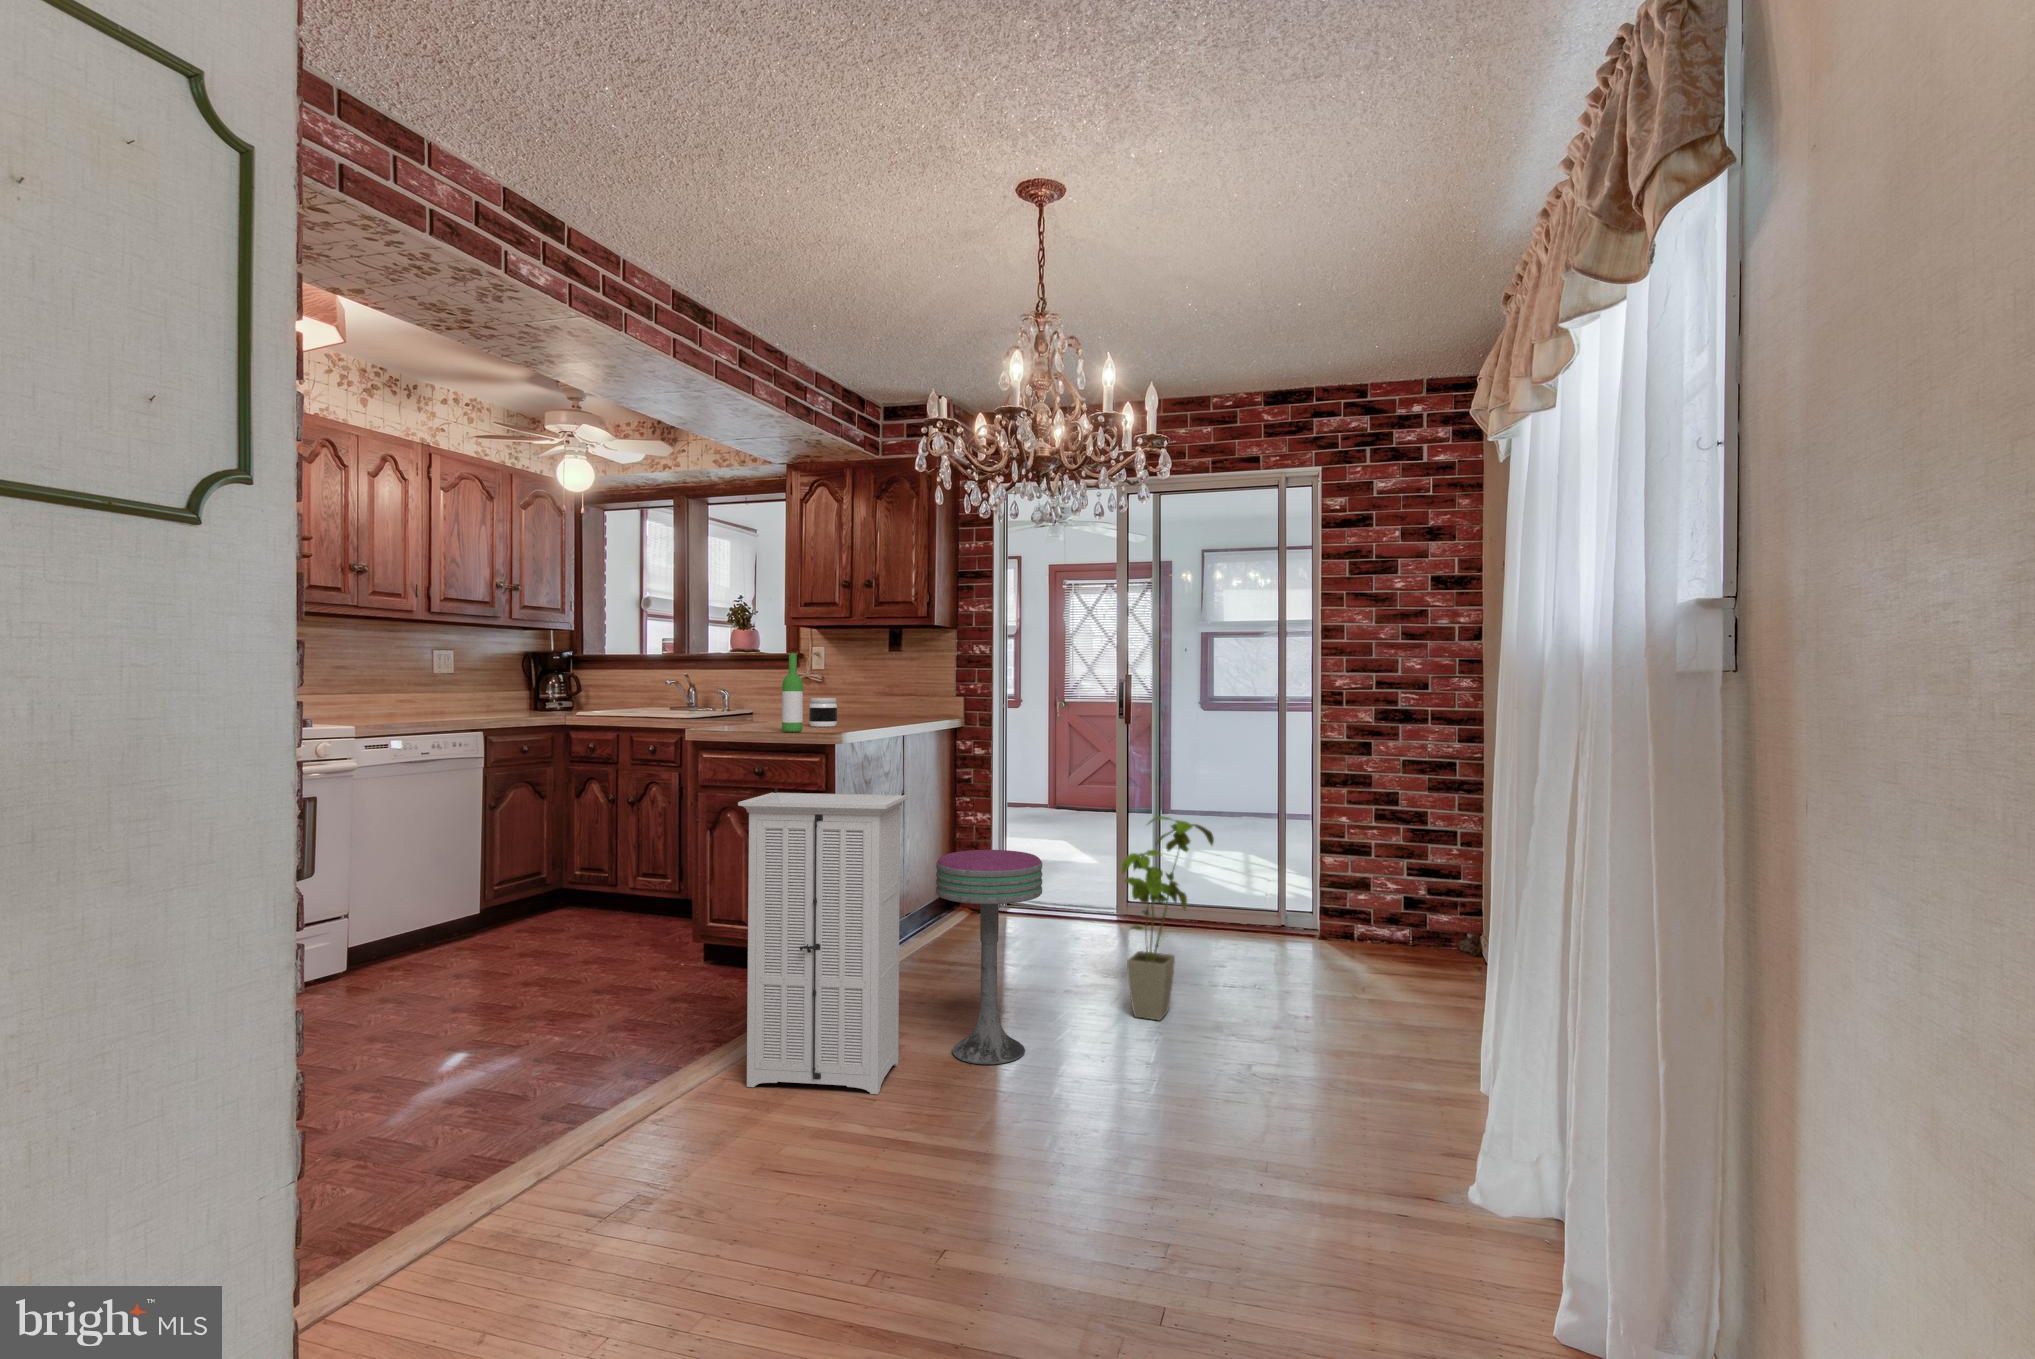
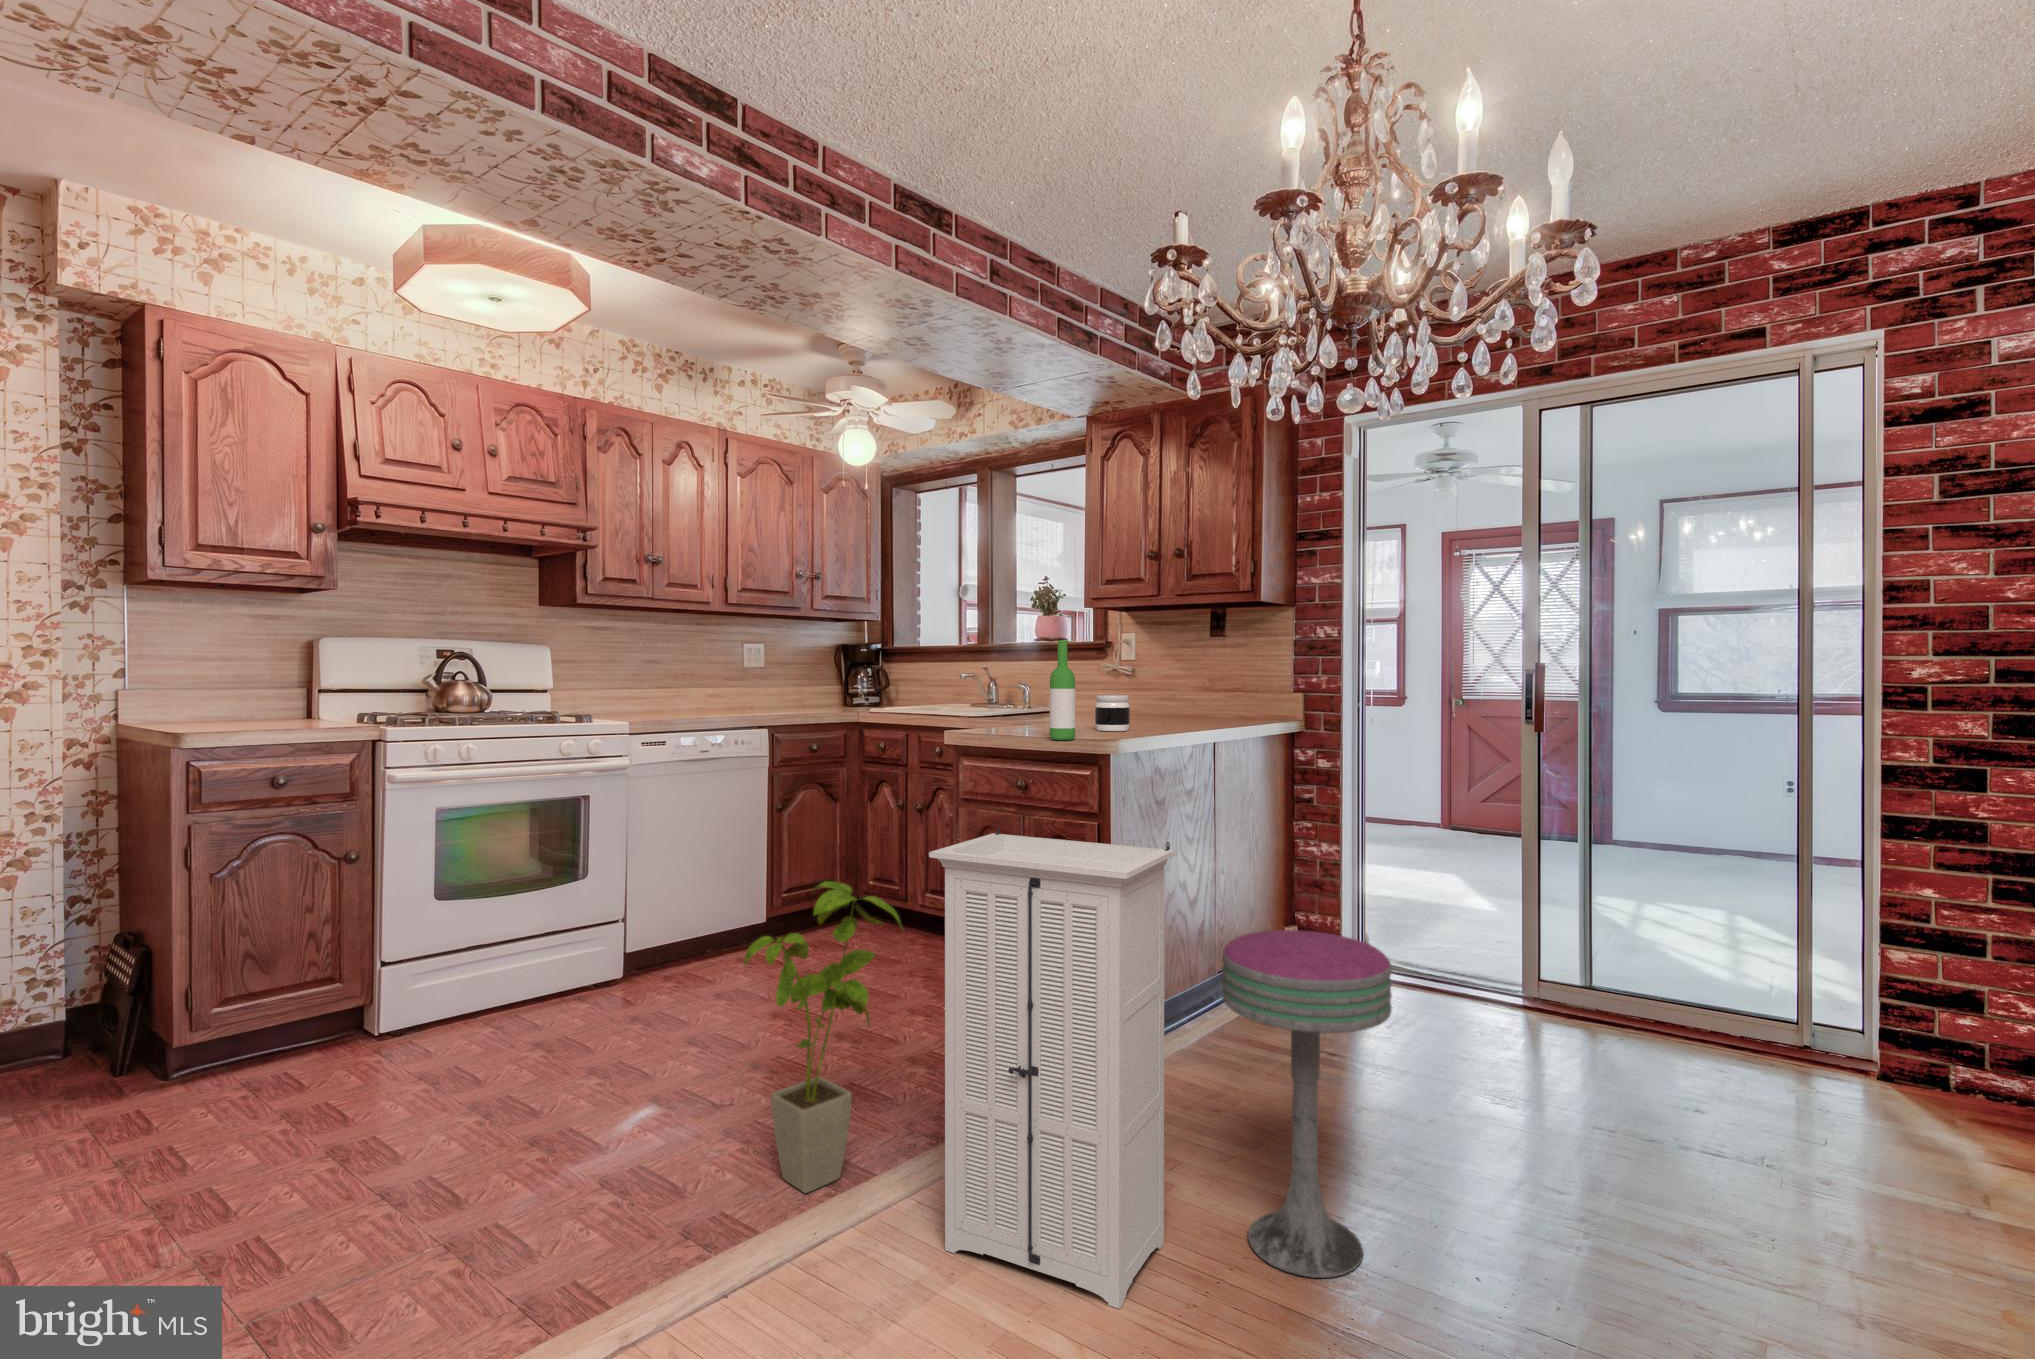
house plant: present [1121,816,1214,1020] -> present [744,881,902,1193]

